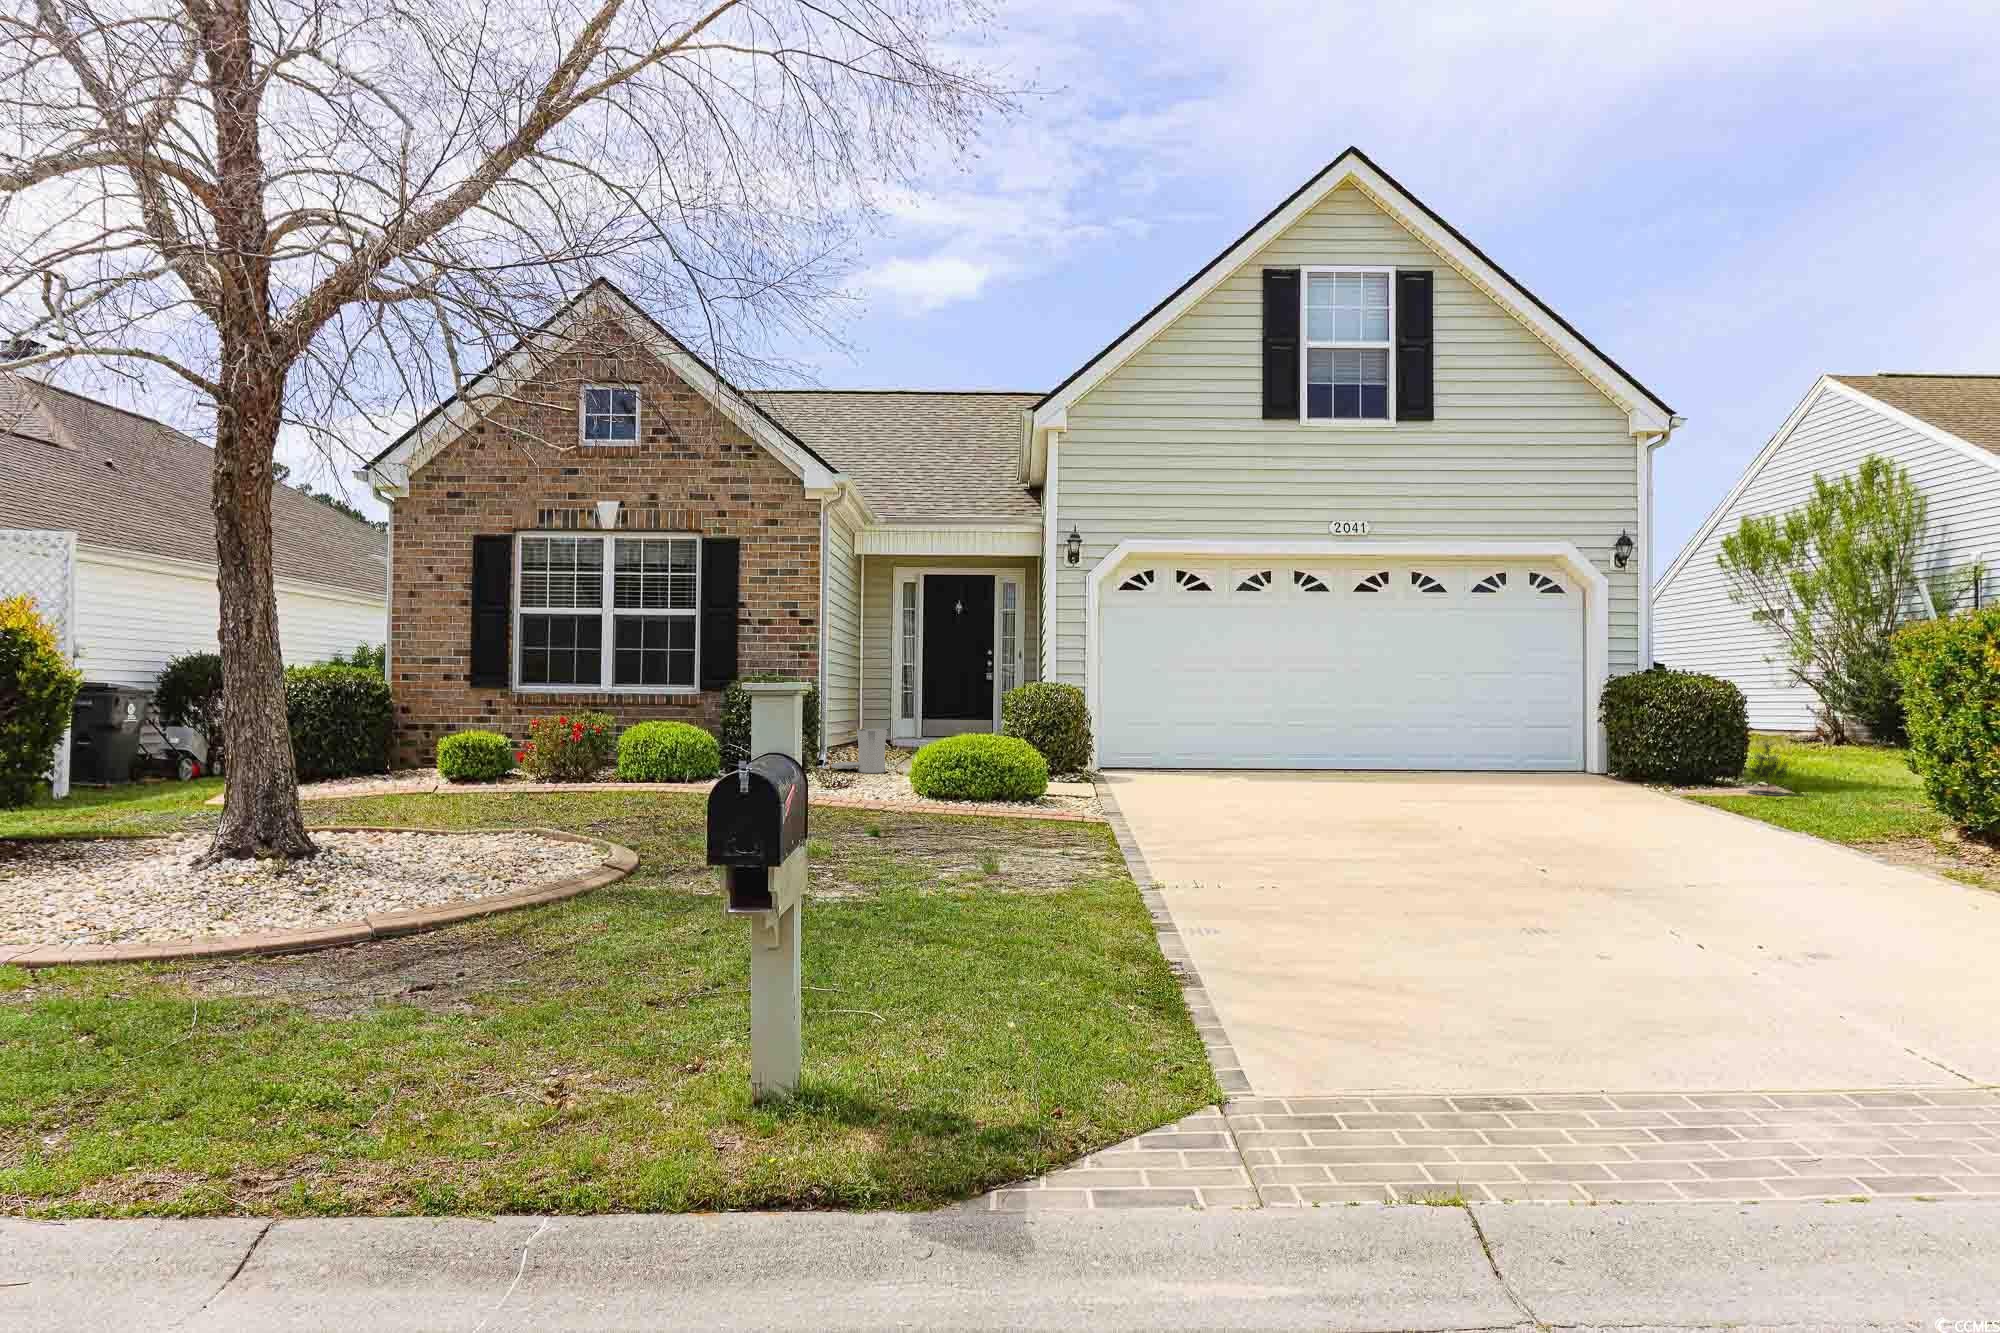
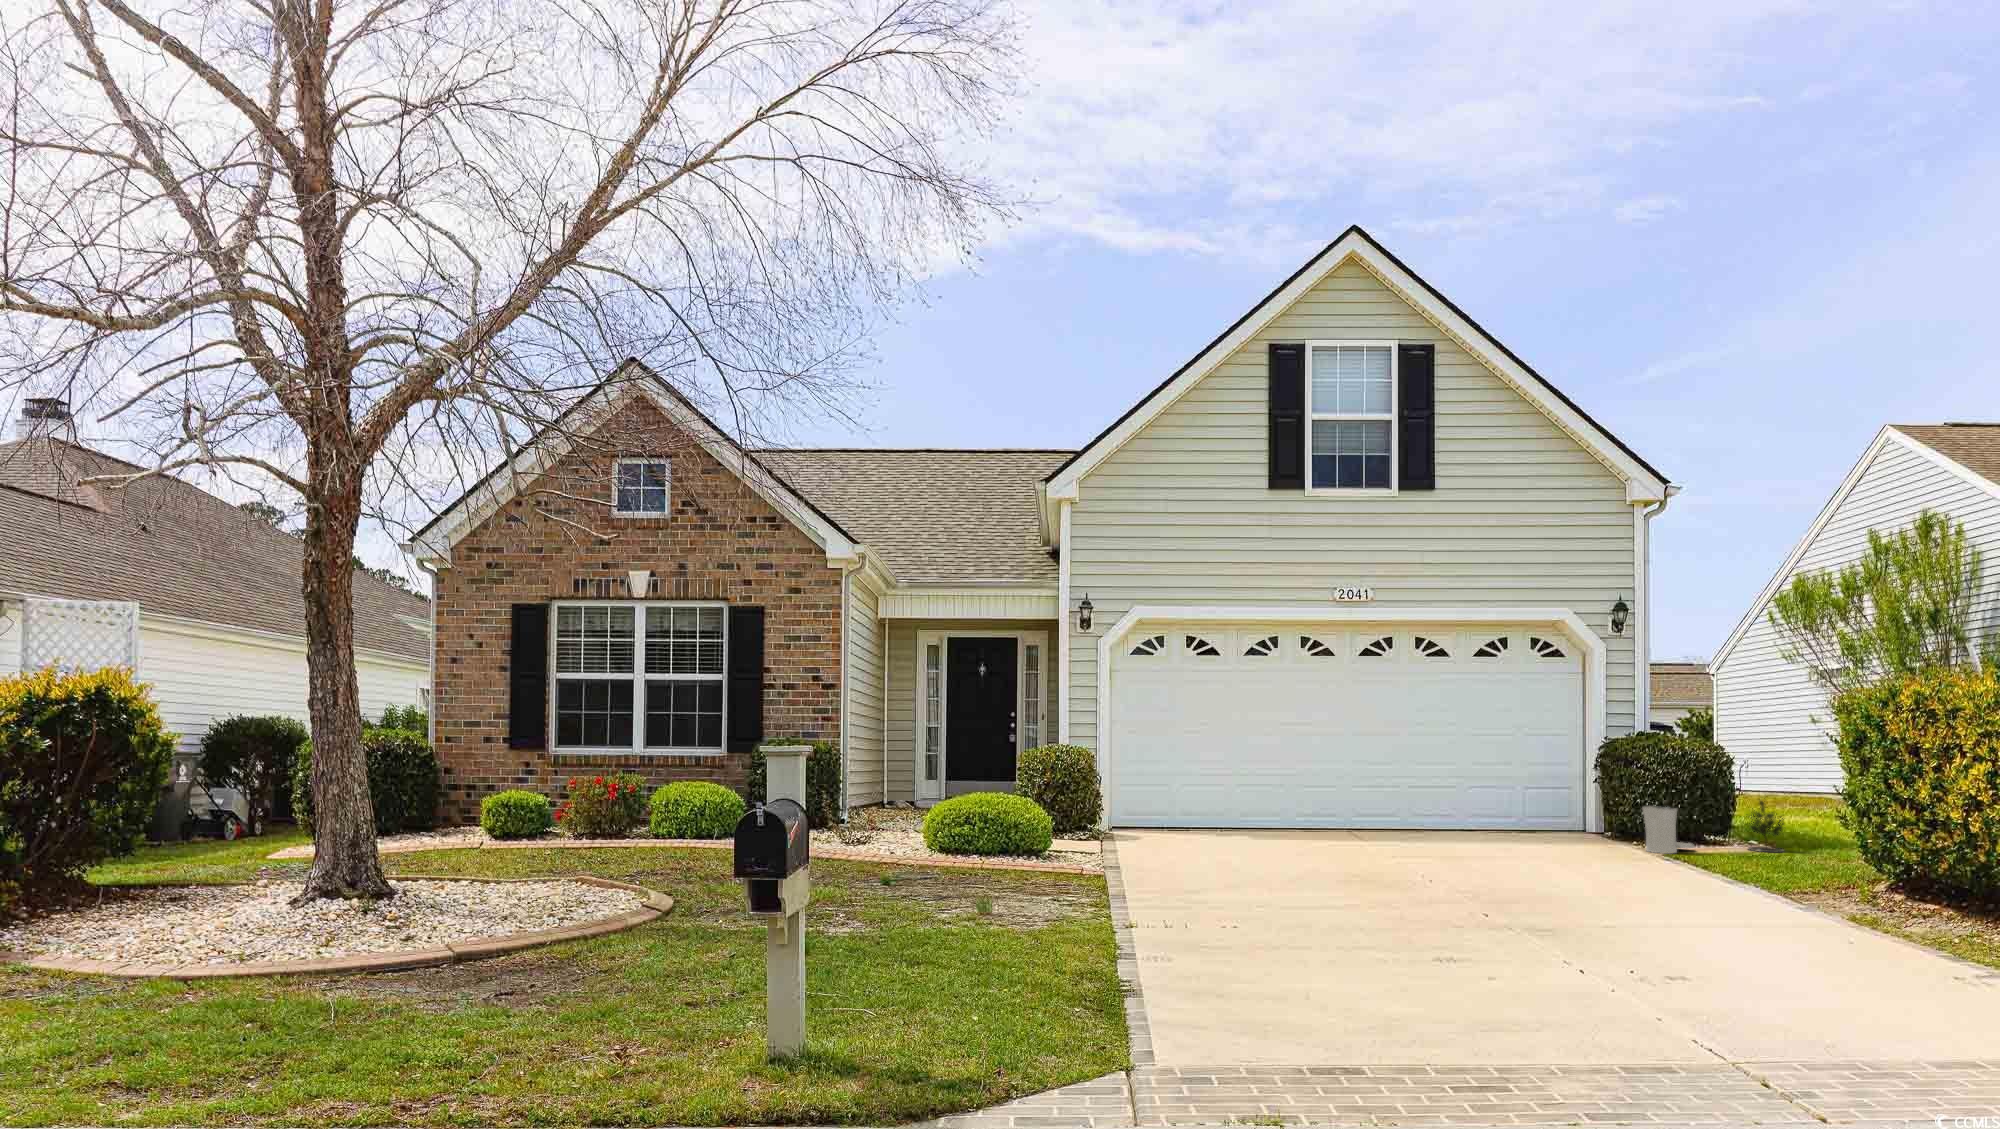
trash can: present [831,729,887,773] -> present [1643,806,1693,853]

